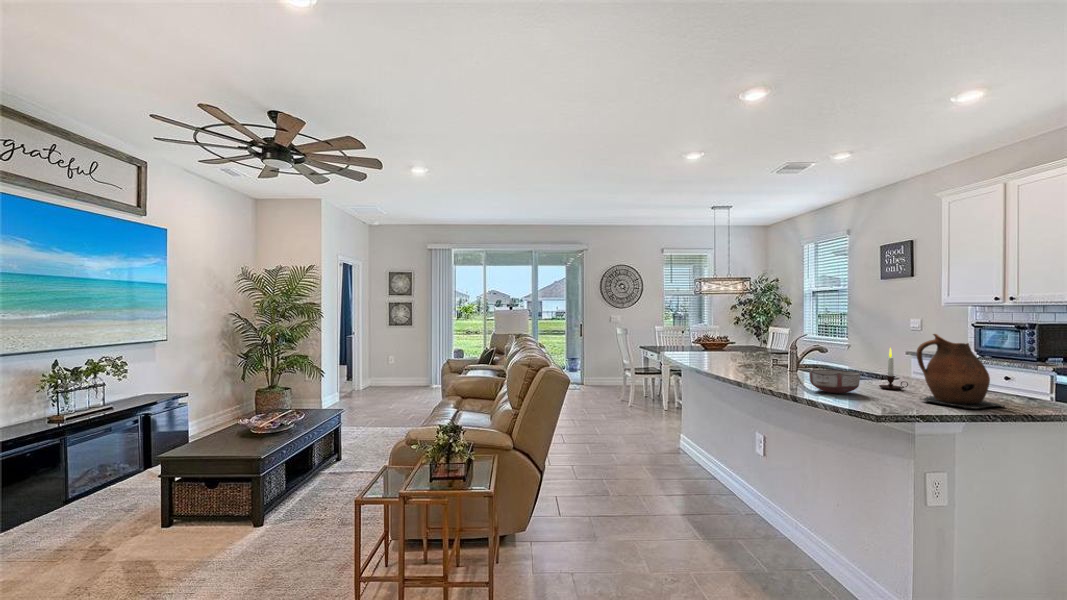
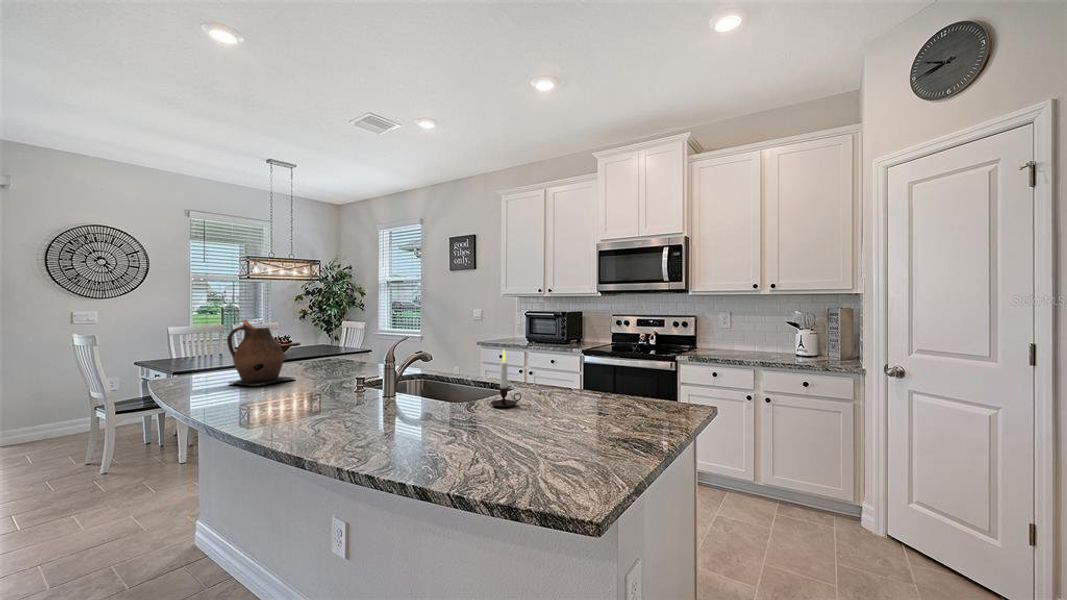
ceramic pitcher: present [917,334,1005,409] -> present [227,320,295,387]
ceramic bowl: present [809,370,860,393] -> none [409,391,481,434]

